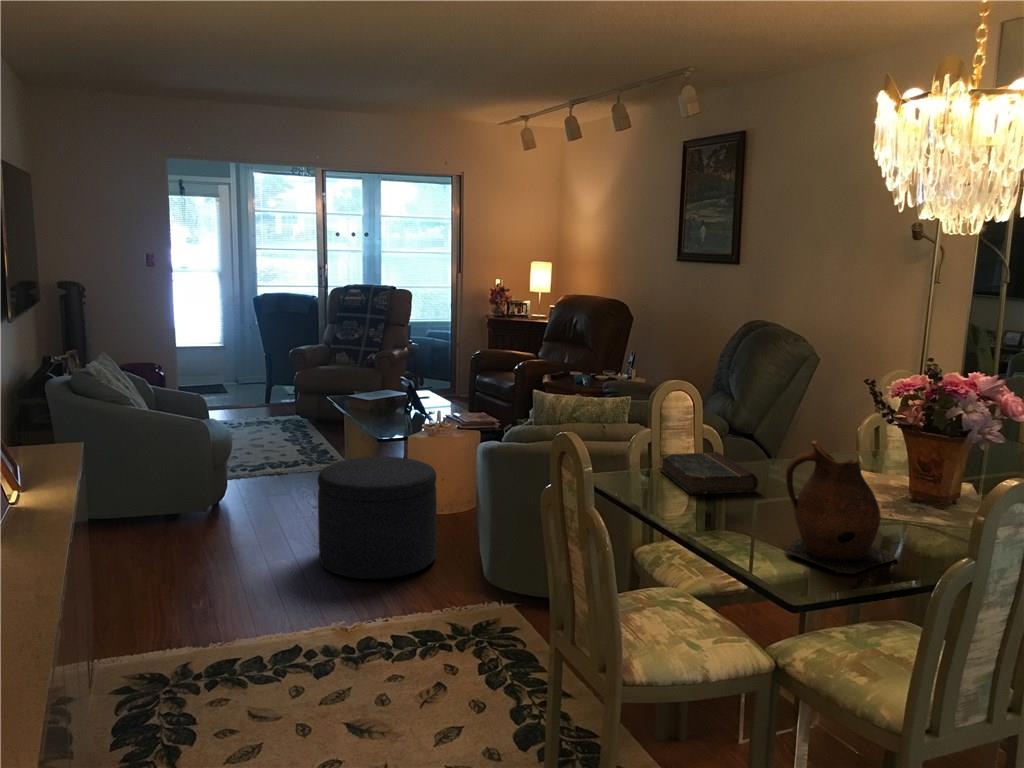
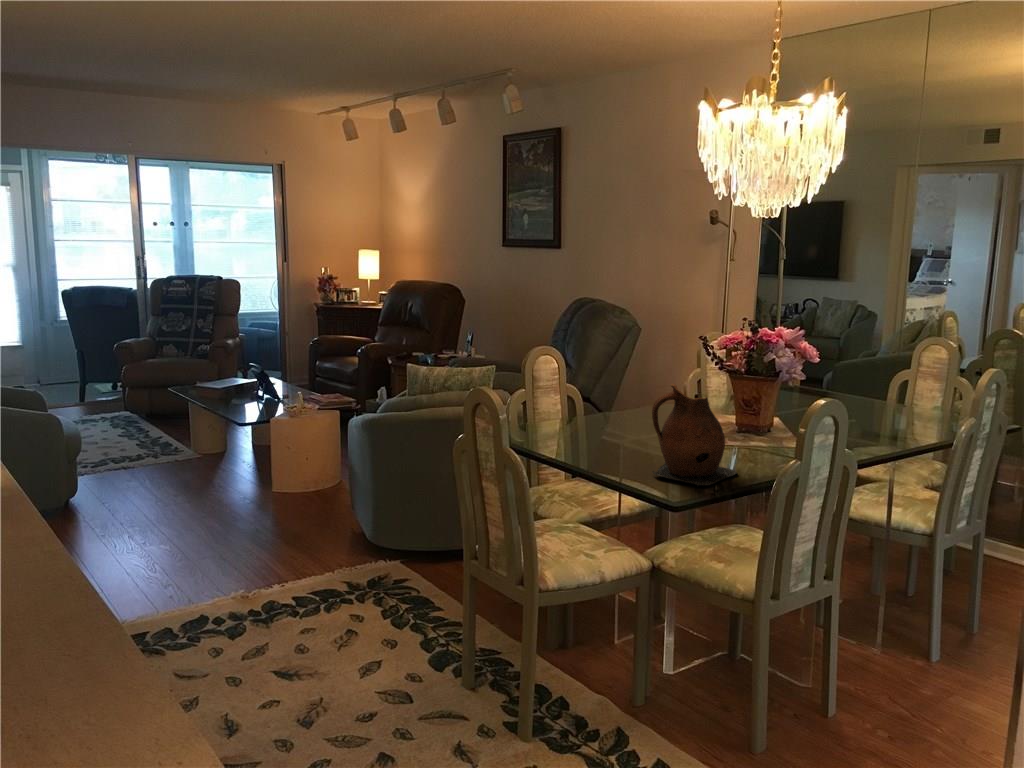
book: present [659,452,759,494] -> none [532,406,619,441]
ottoman: present [318,457,437,579] -> none [194,437,314,553]

